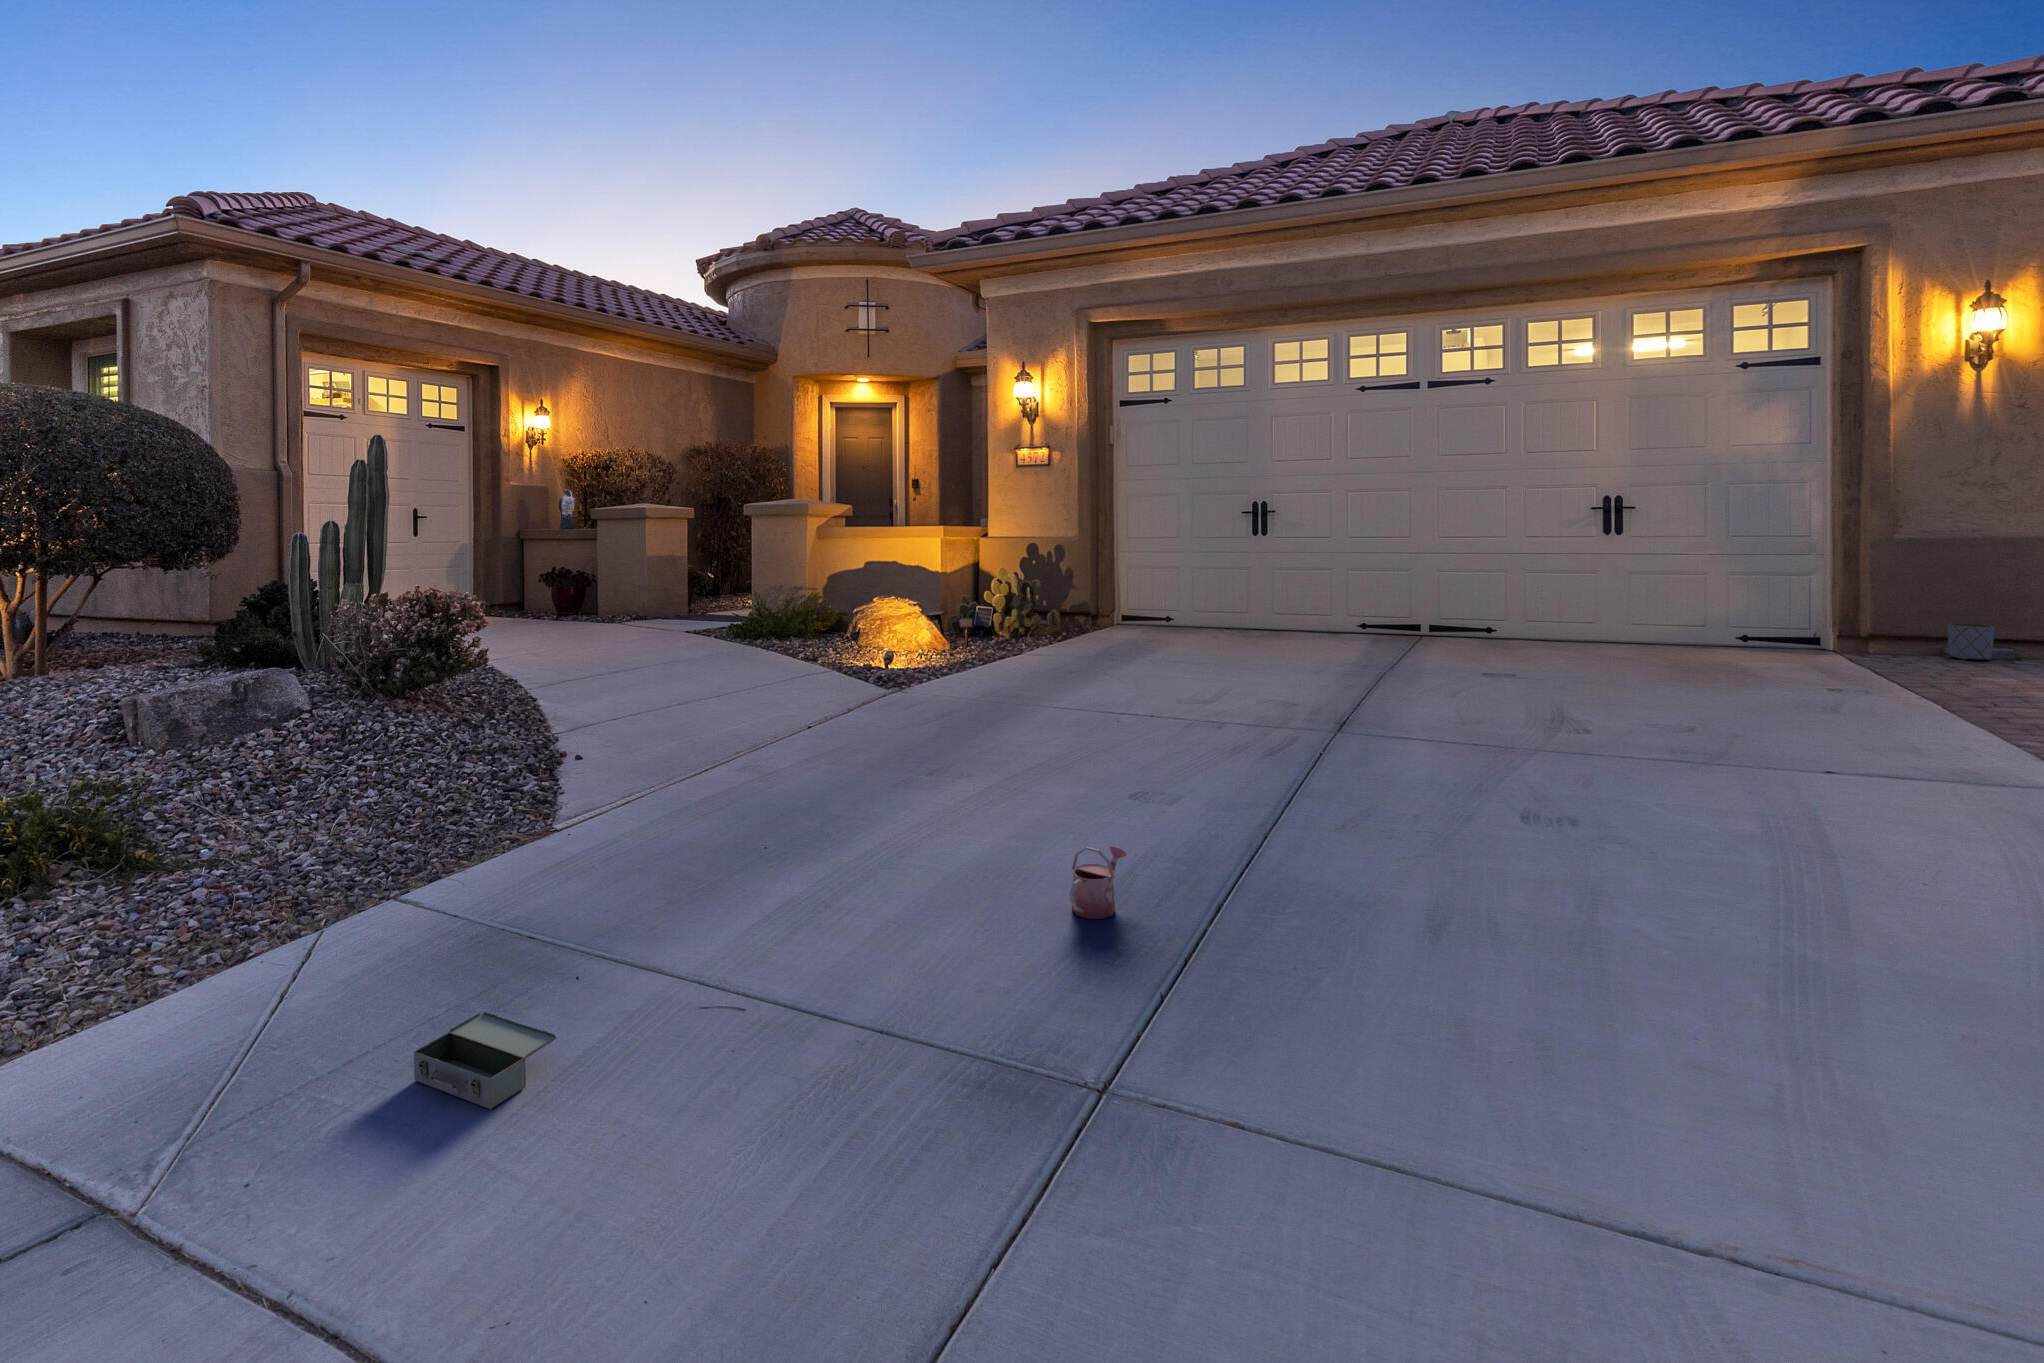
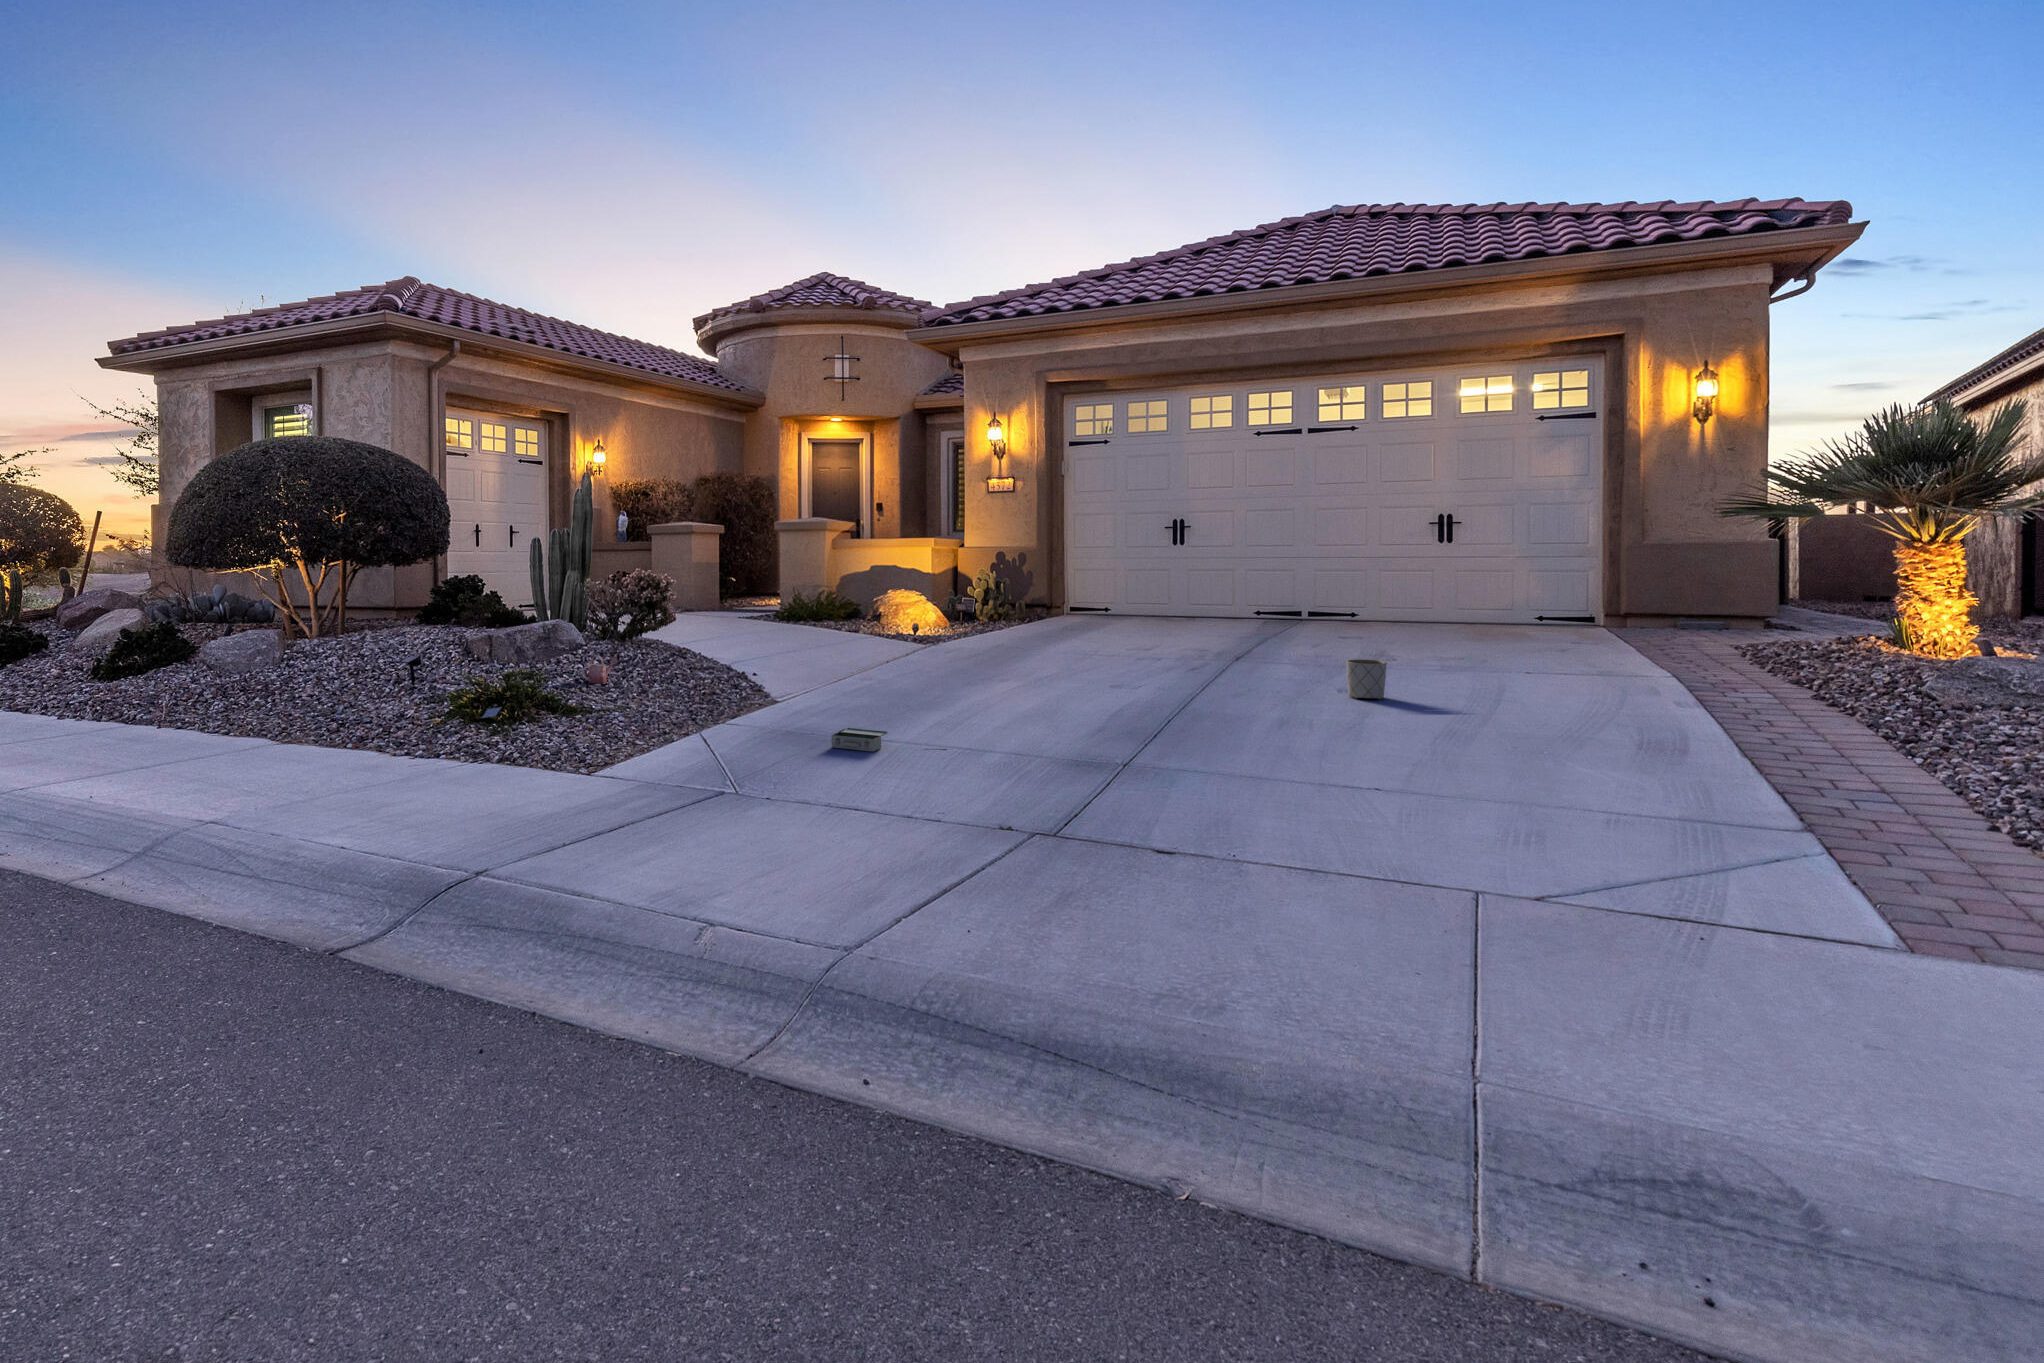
planter: present [1948,623,1995,661] -> present [1347,659,1387,700]
watering can: present [1070,846,1126,919] -> present [582,655,618,683]

